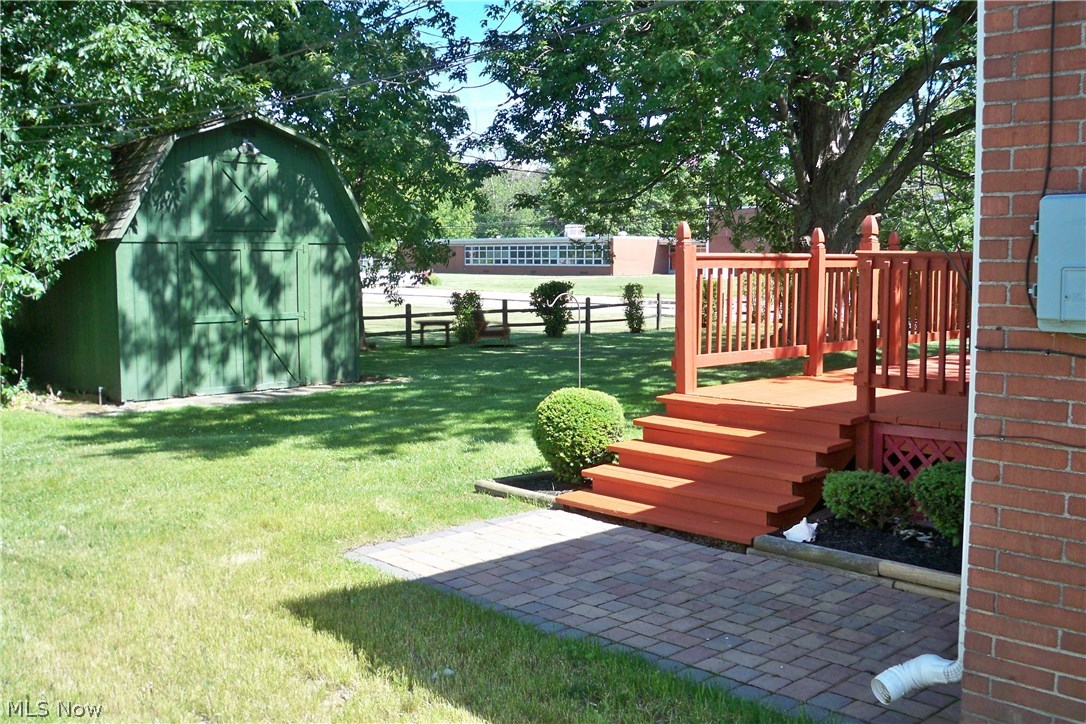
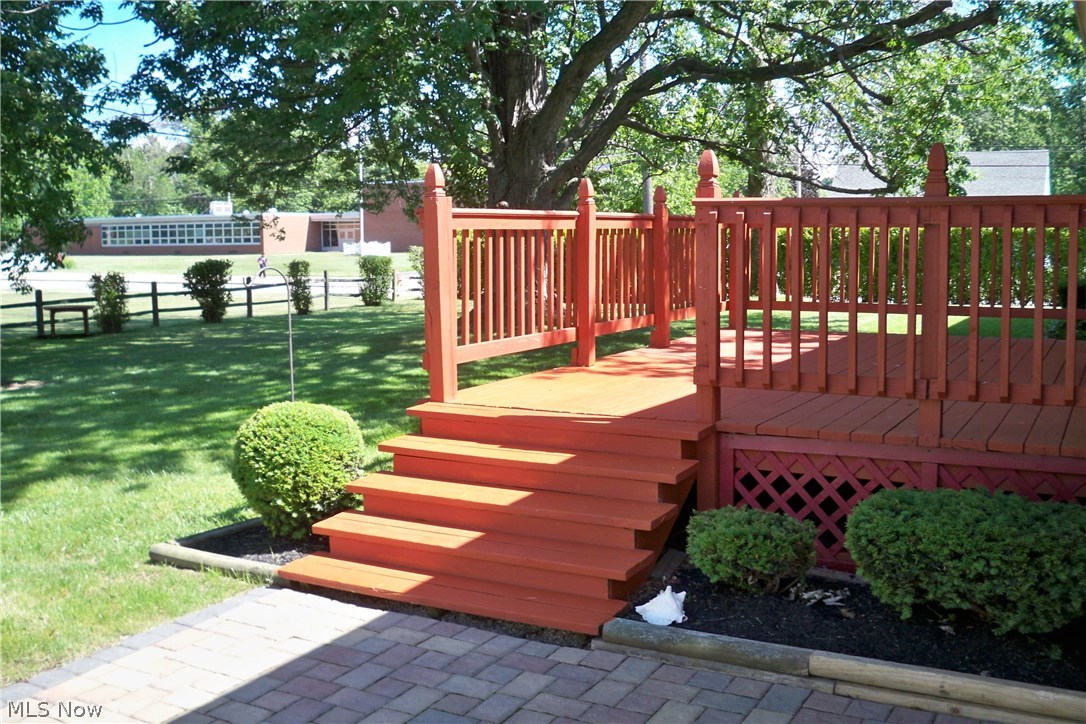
chair: present [471,309,511,346] -> none [115,292,165,335]

